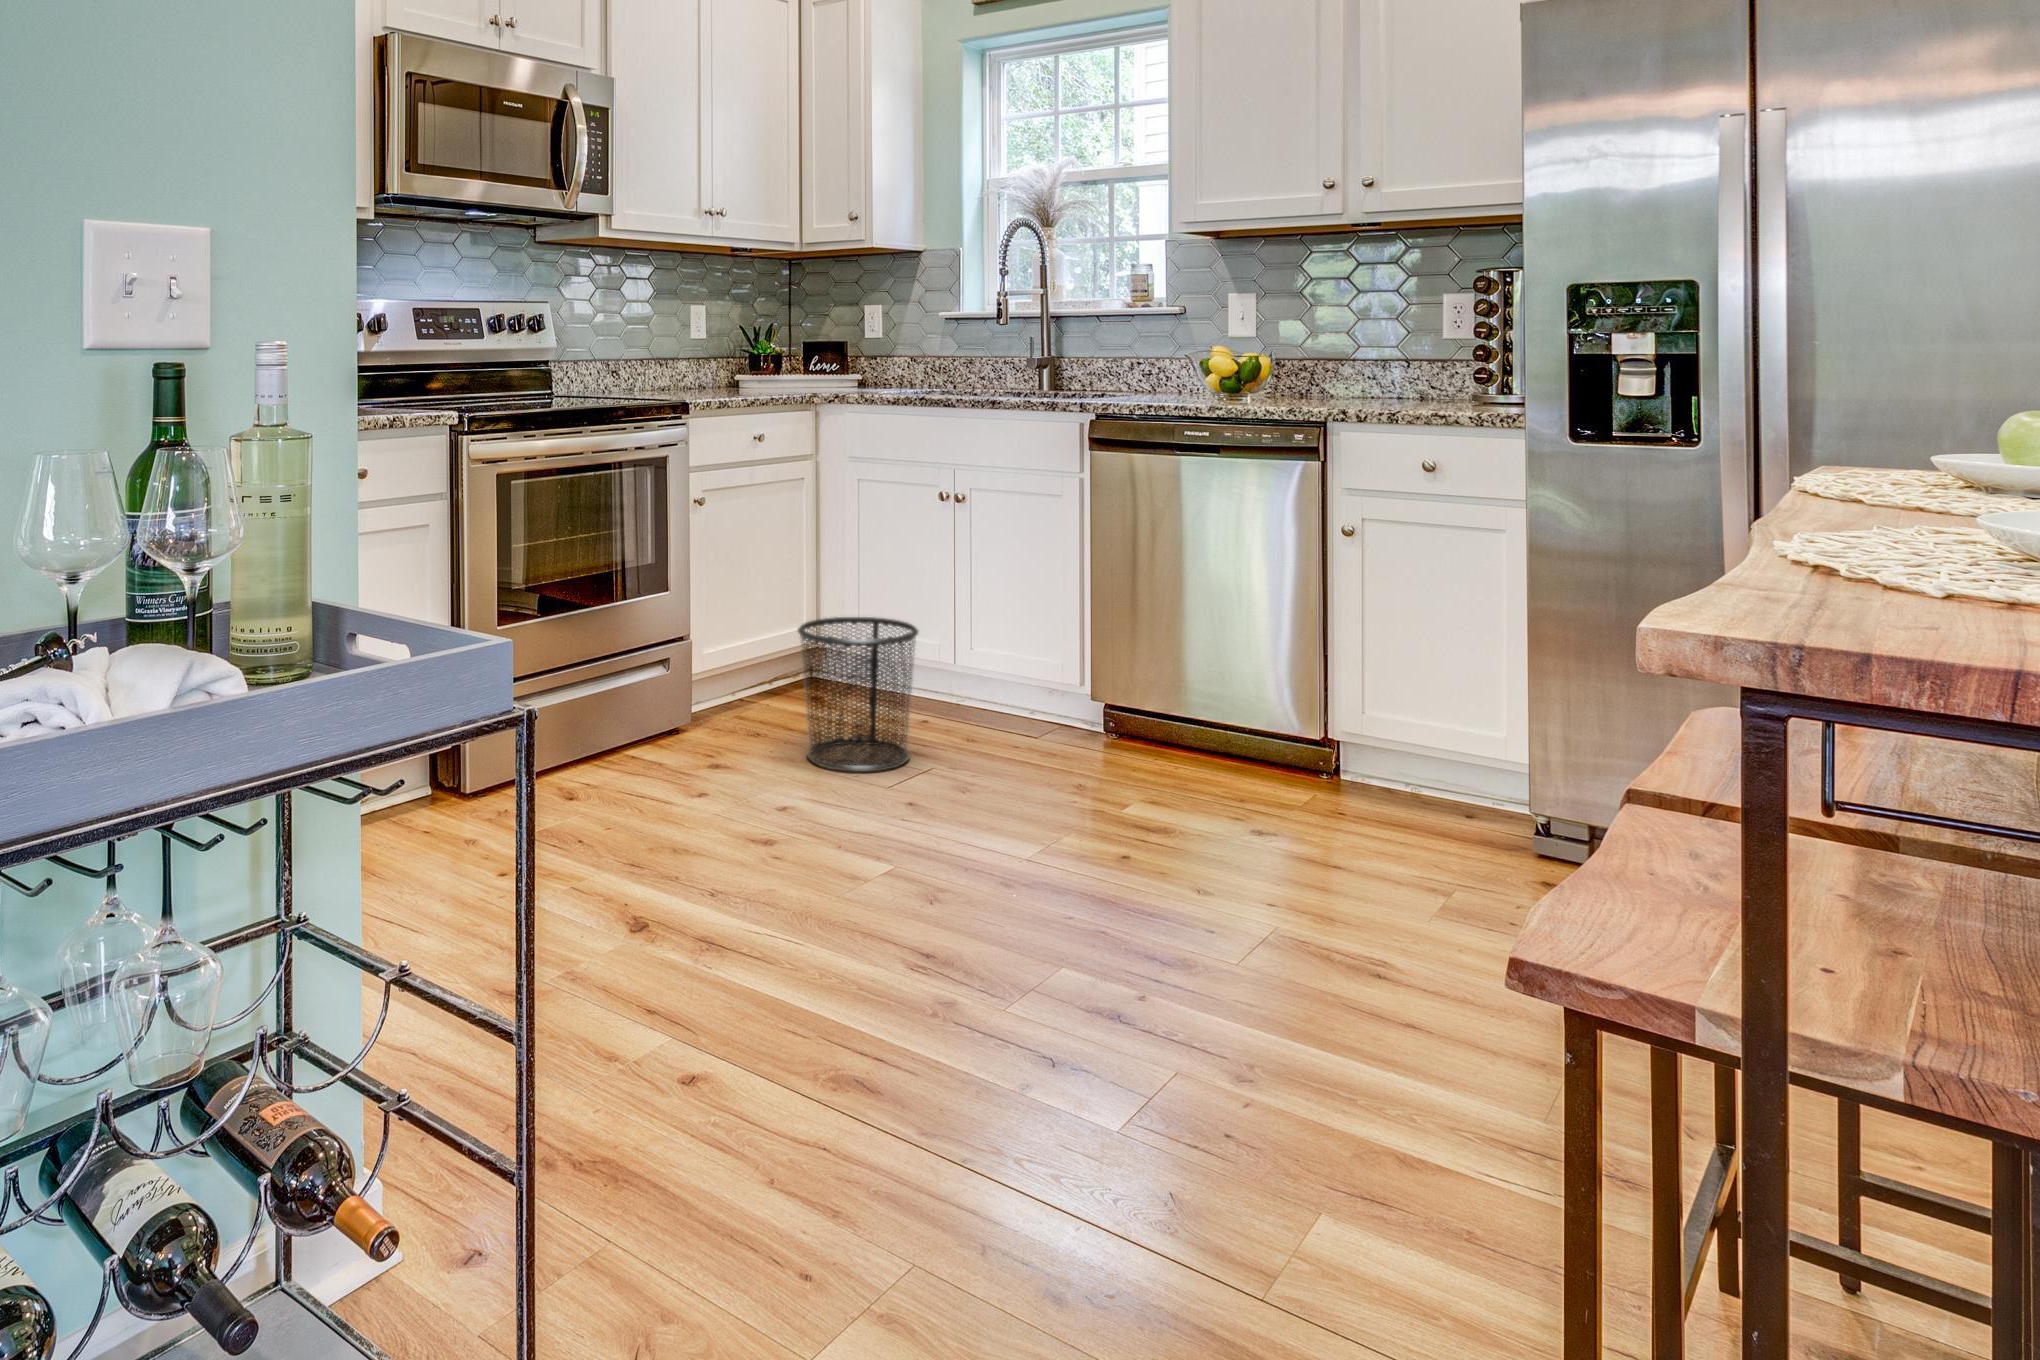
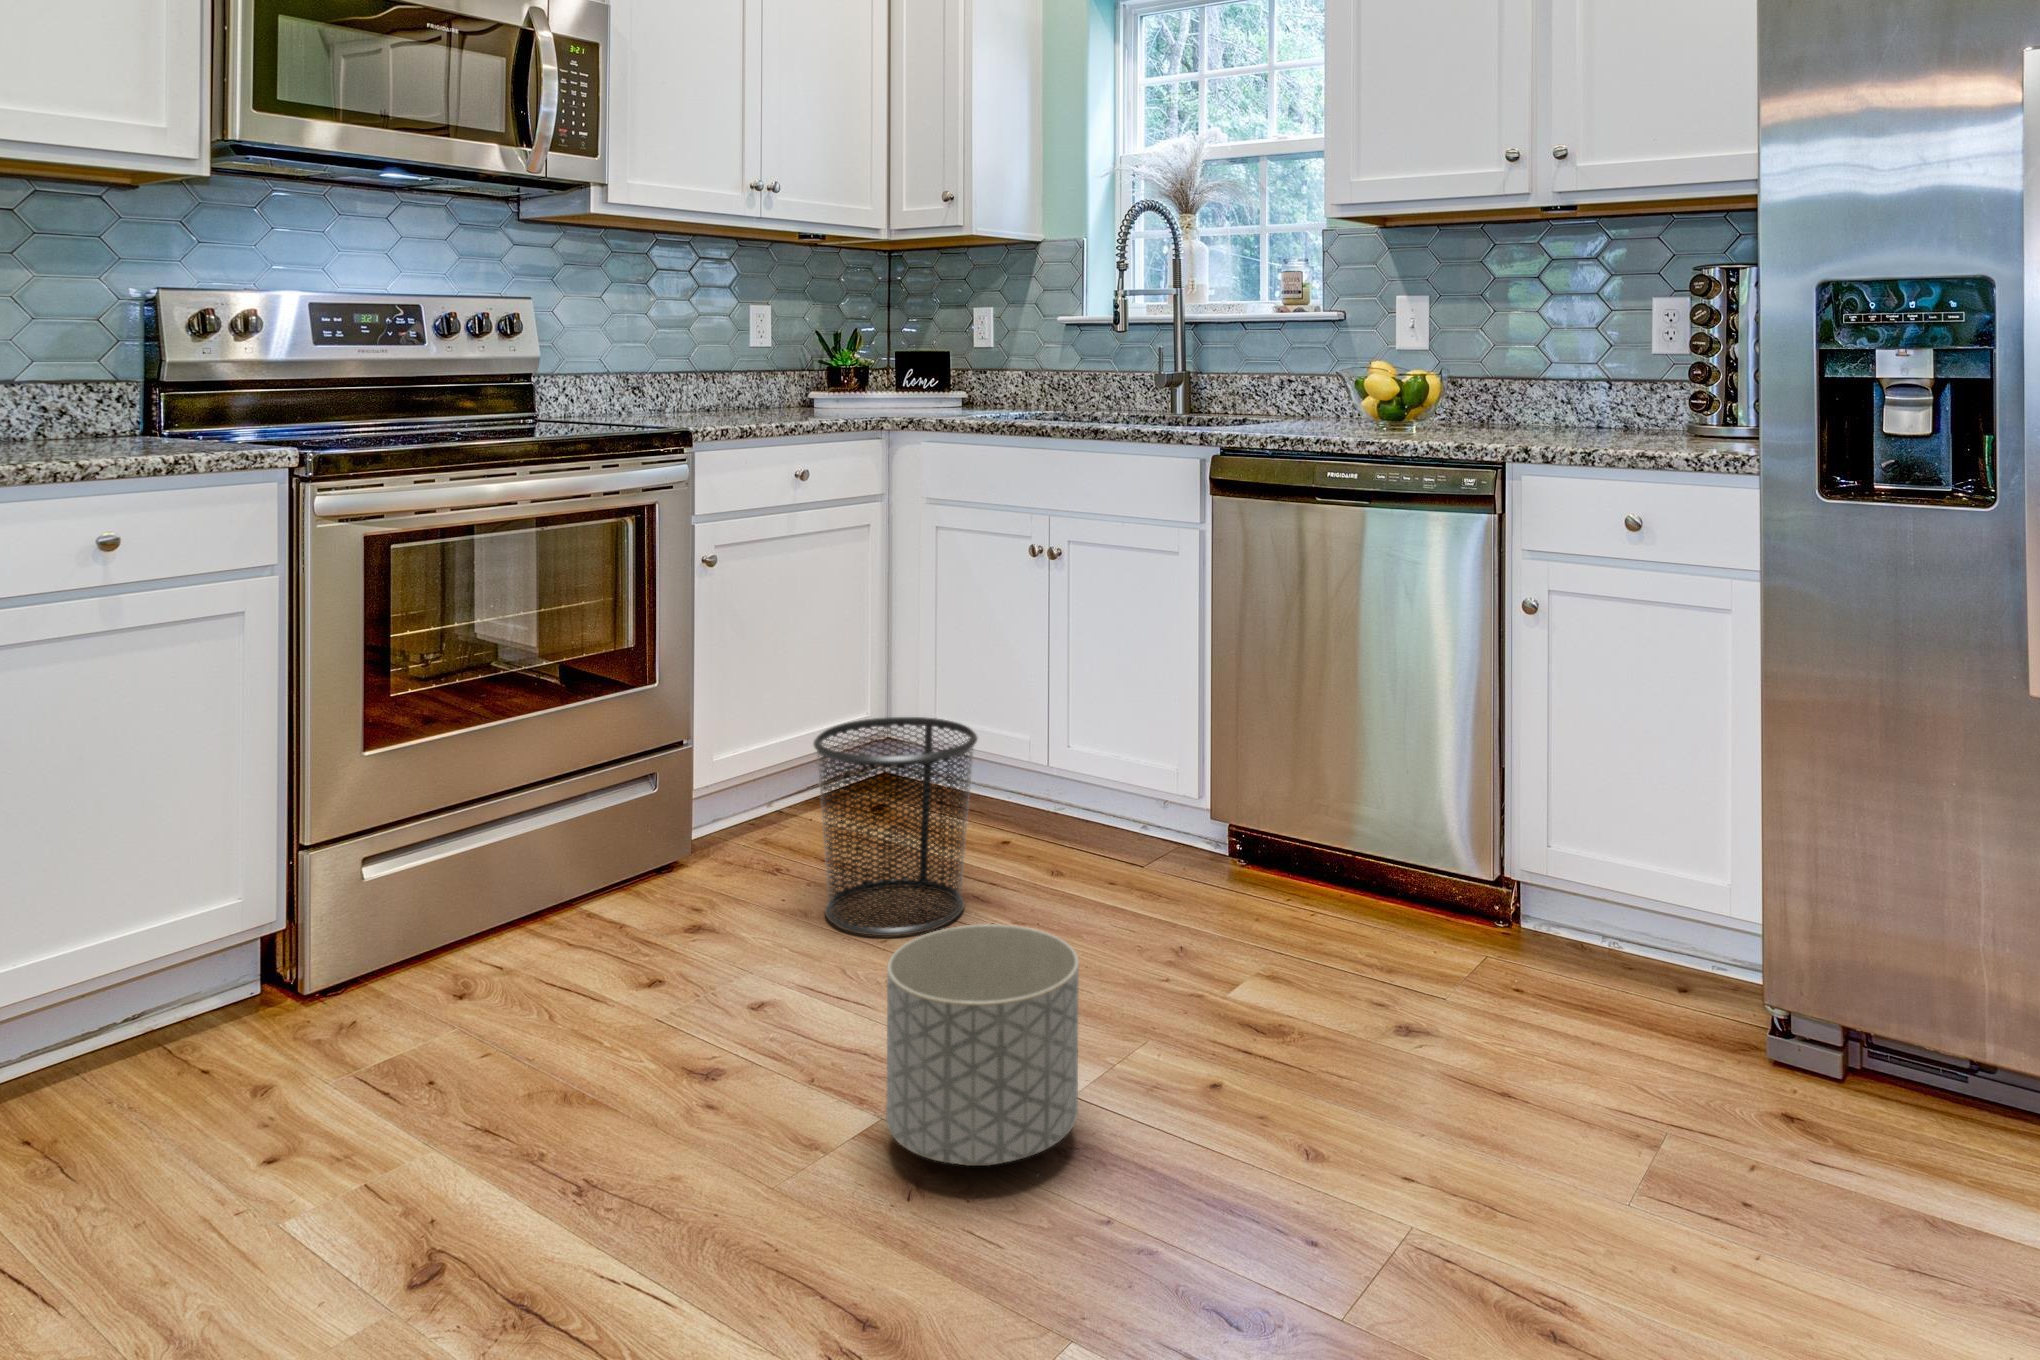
planter: none [907,739,1038,890] -> present [886,924,1079,1166]

